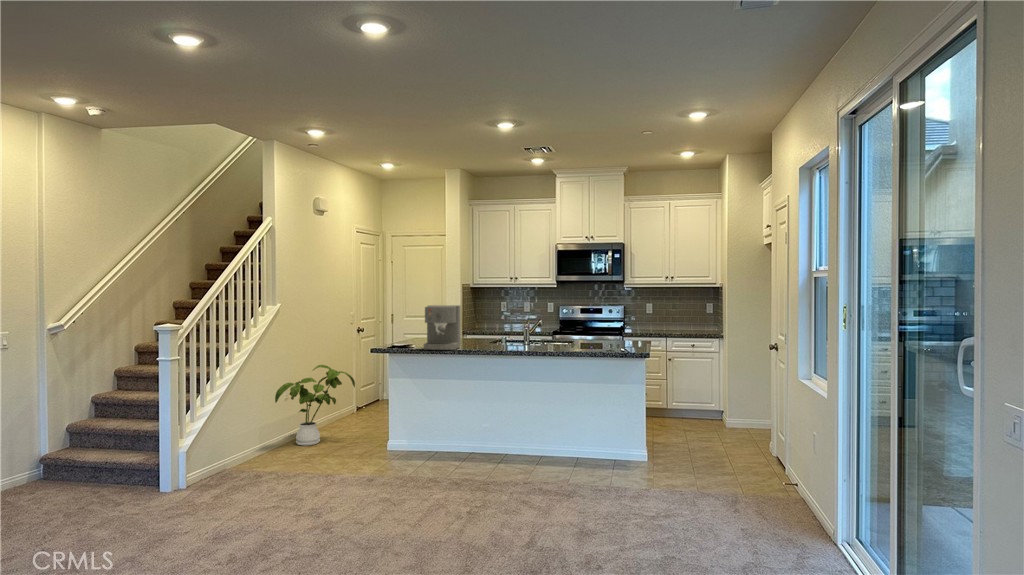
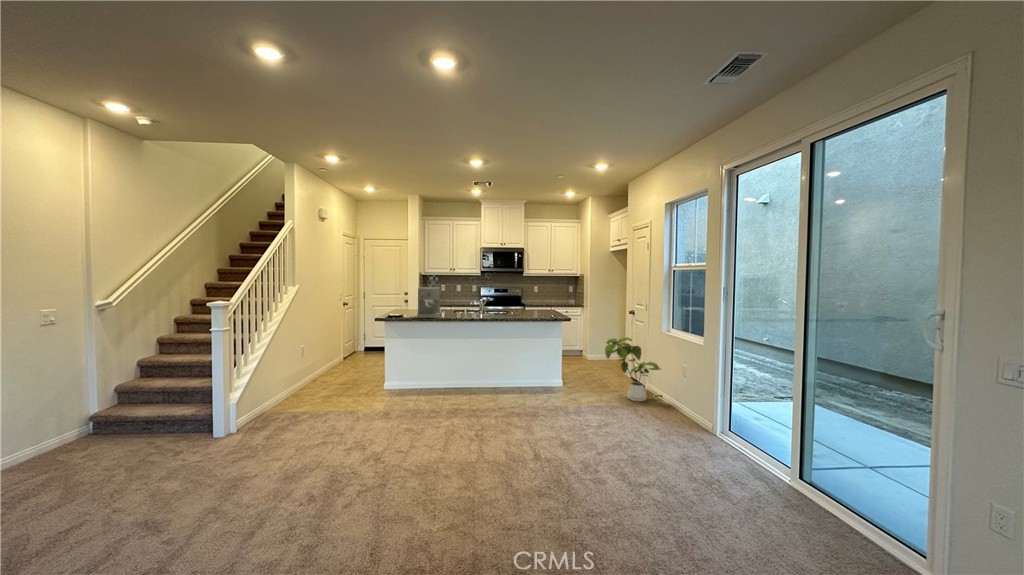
house plant: present [275,365,355,446] -> present [605,338,660,401]

